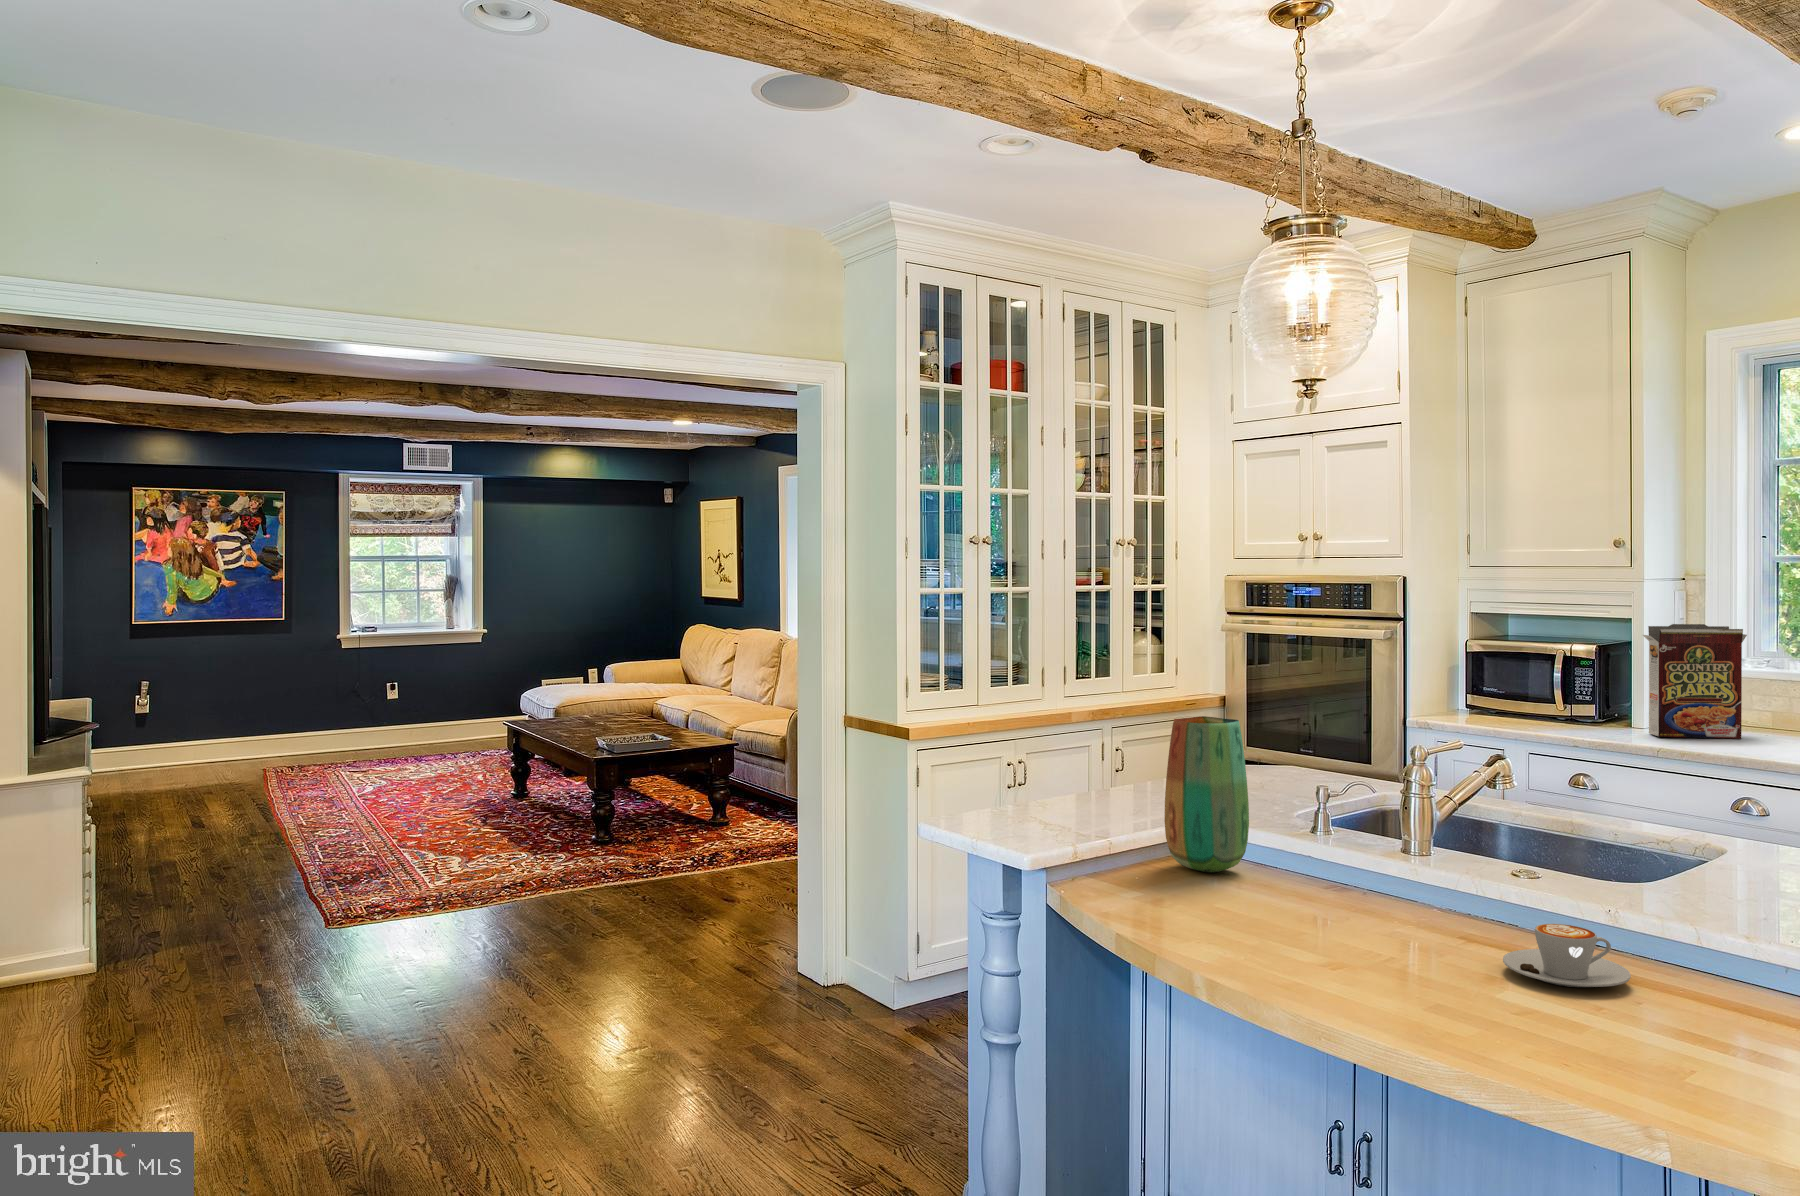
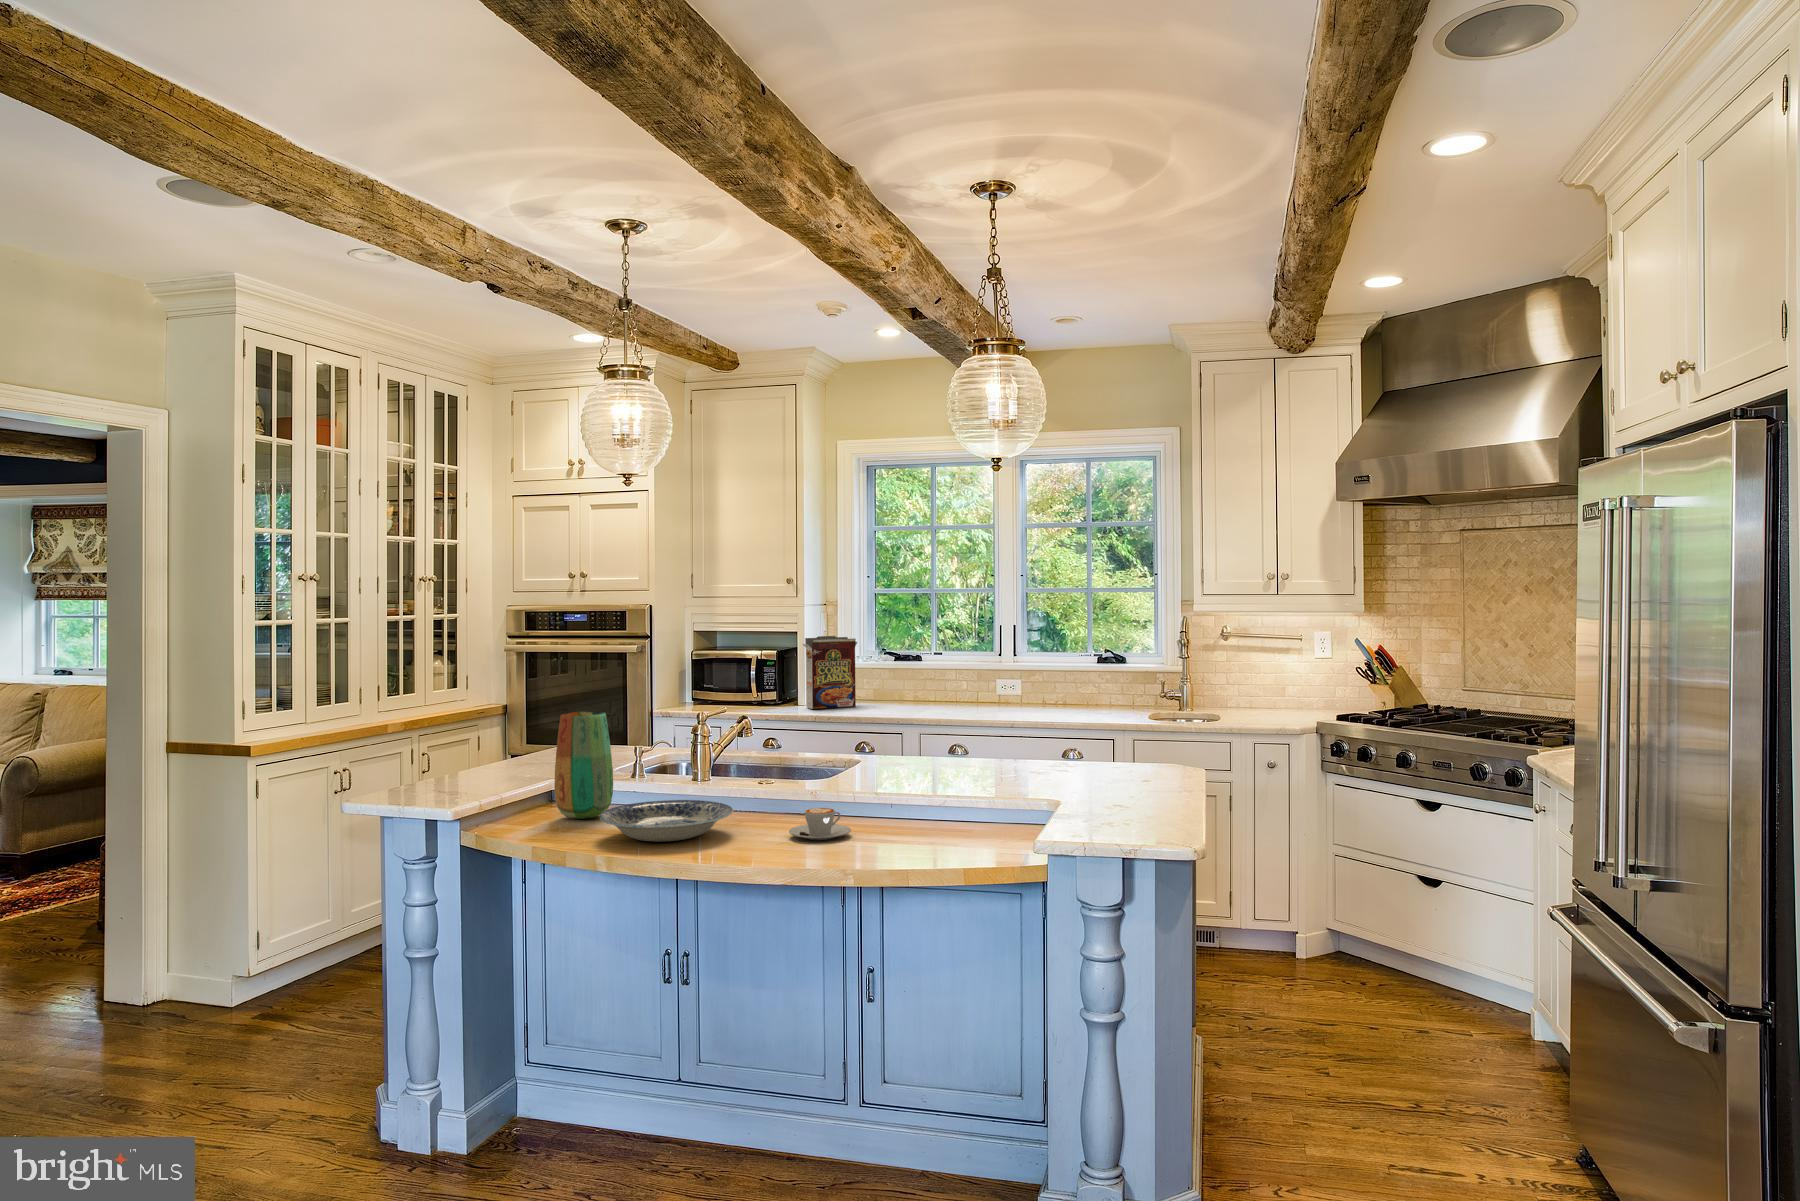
plate: none [1192,863,1408,936] -> present [600,800,733,842]

